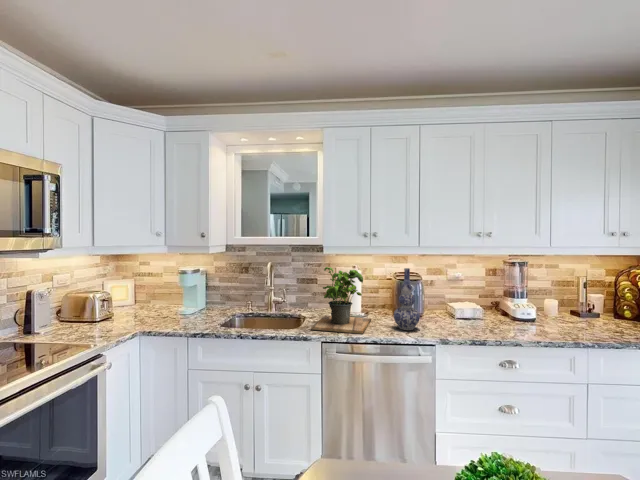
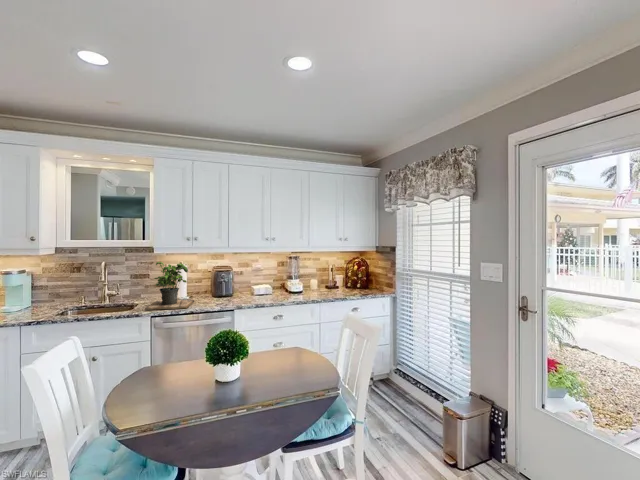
vase: present [393,268,420,330] -> none [211,261,229,304]

